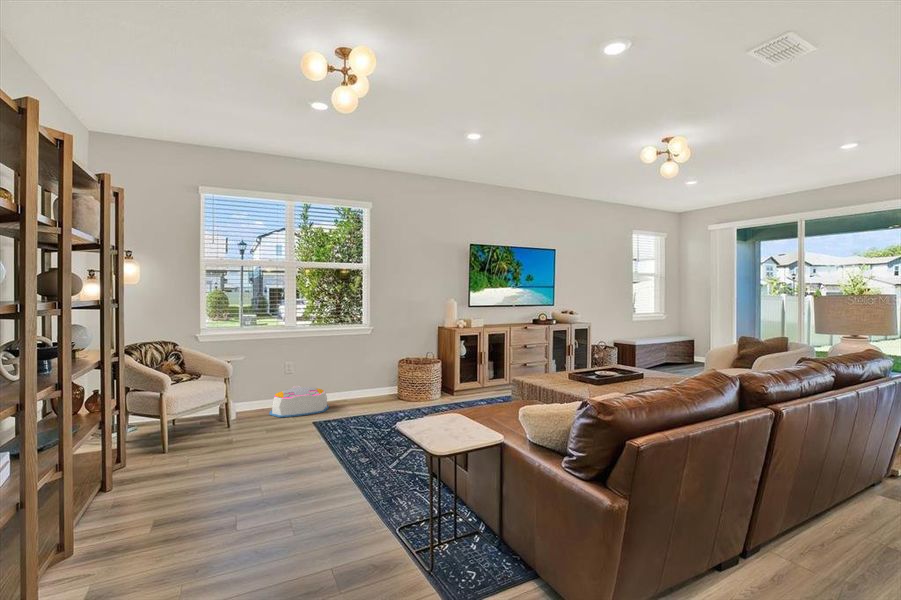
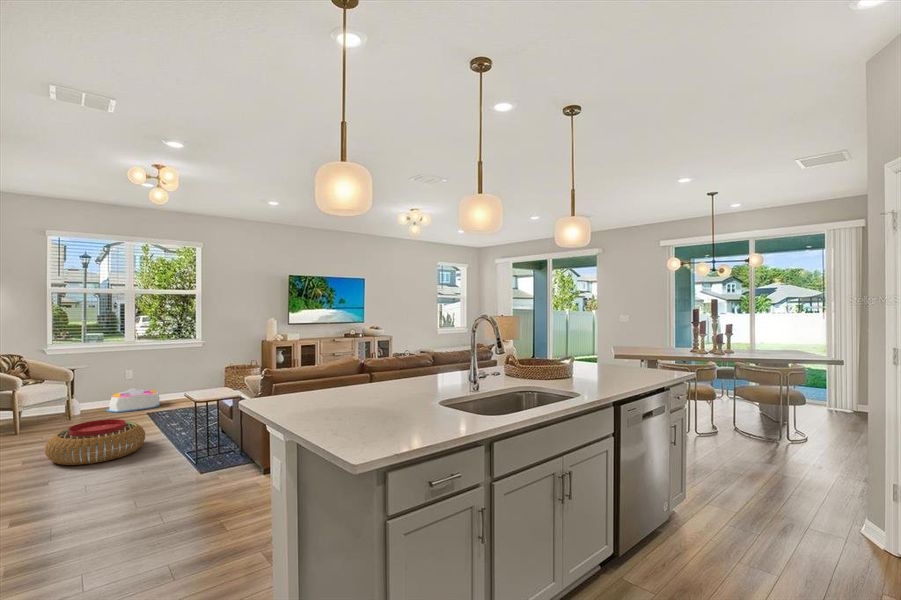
pouf: none [180,445,315,528] -> present [45,419,145,465]

